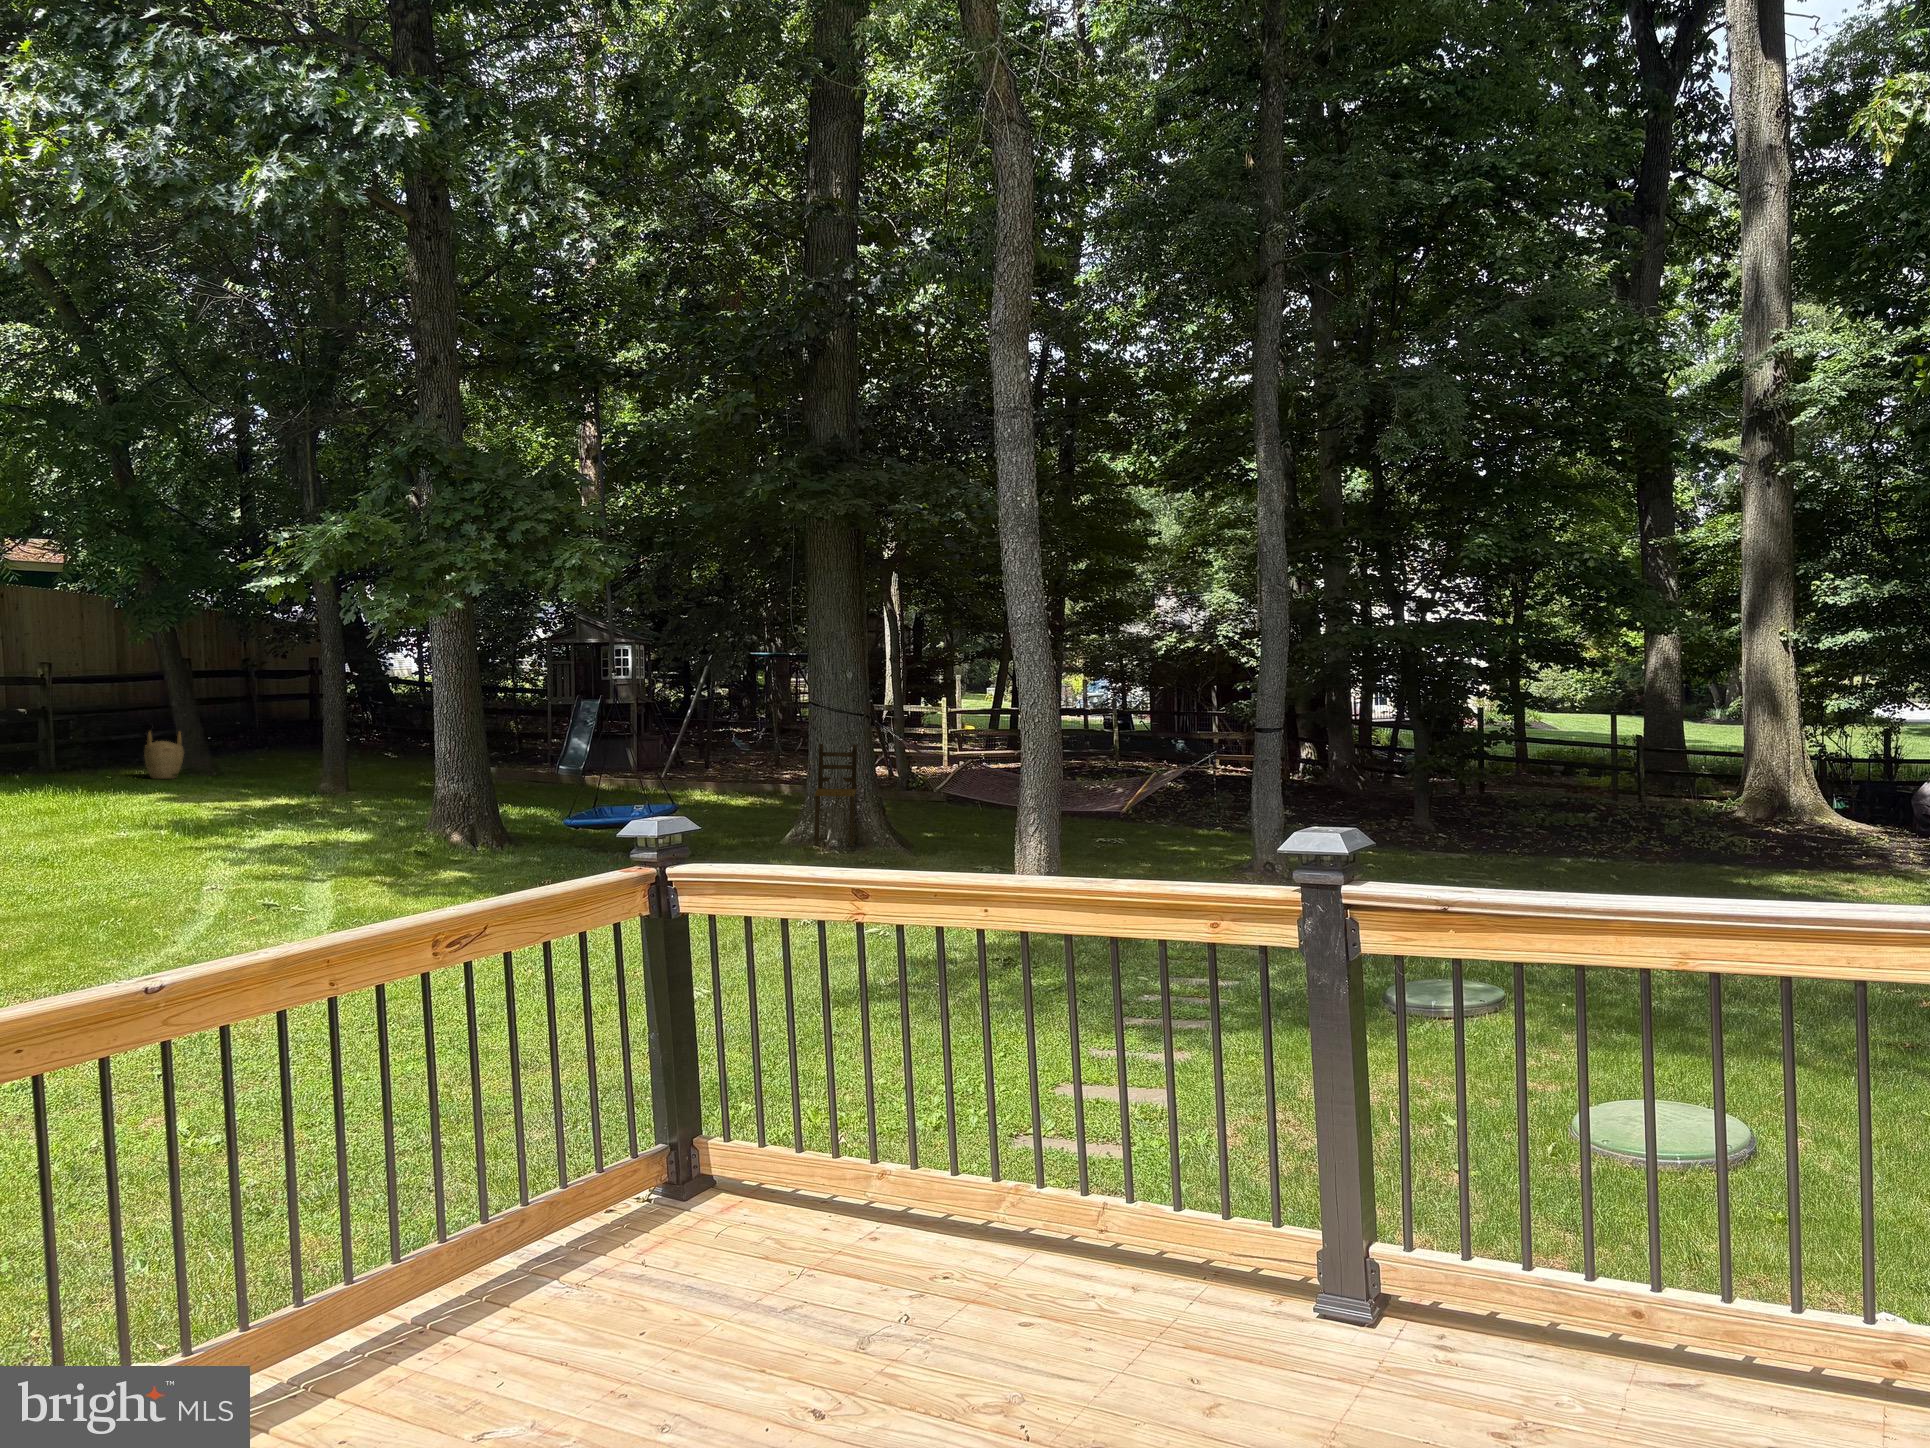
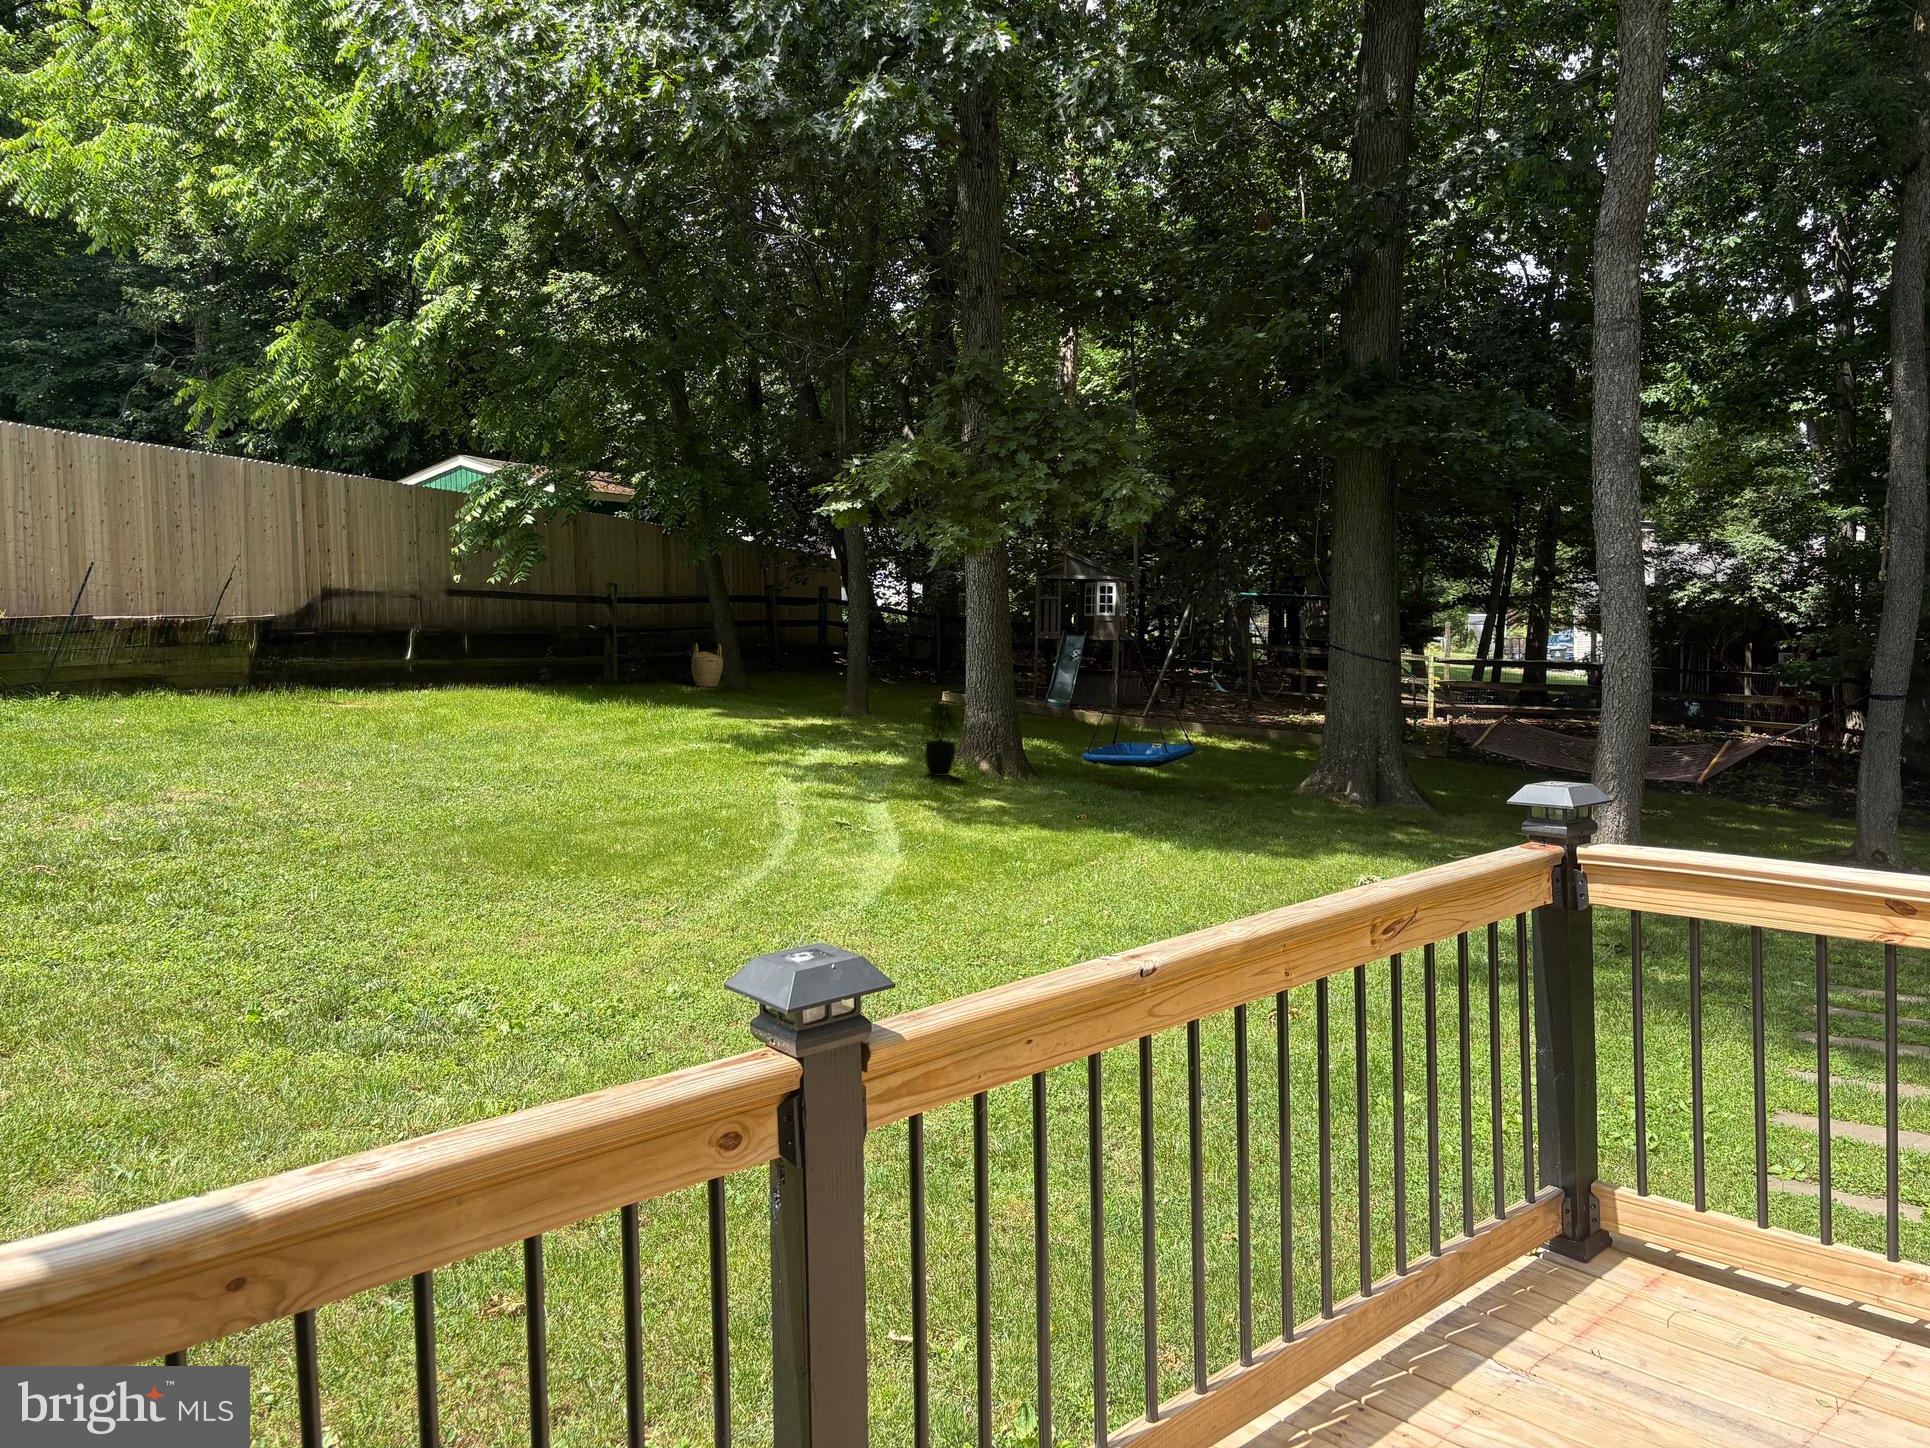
chair: present [814,744,857,846] -> none [1339,698,1389,811]
potted plant: none [378,766,431,844] -> present [922,702,964,776]

